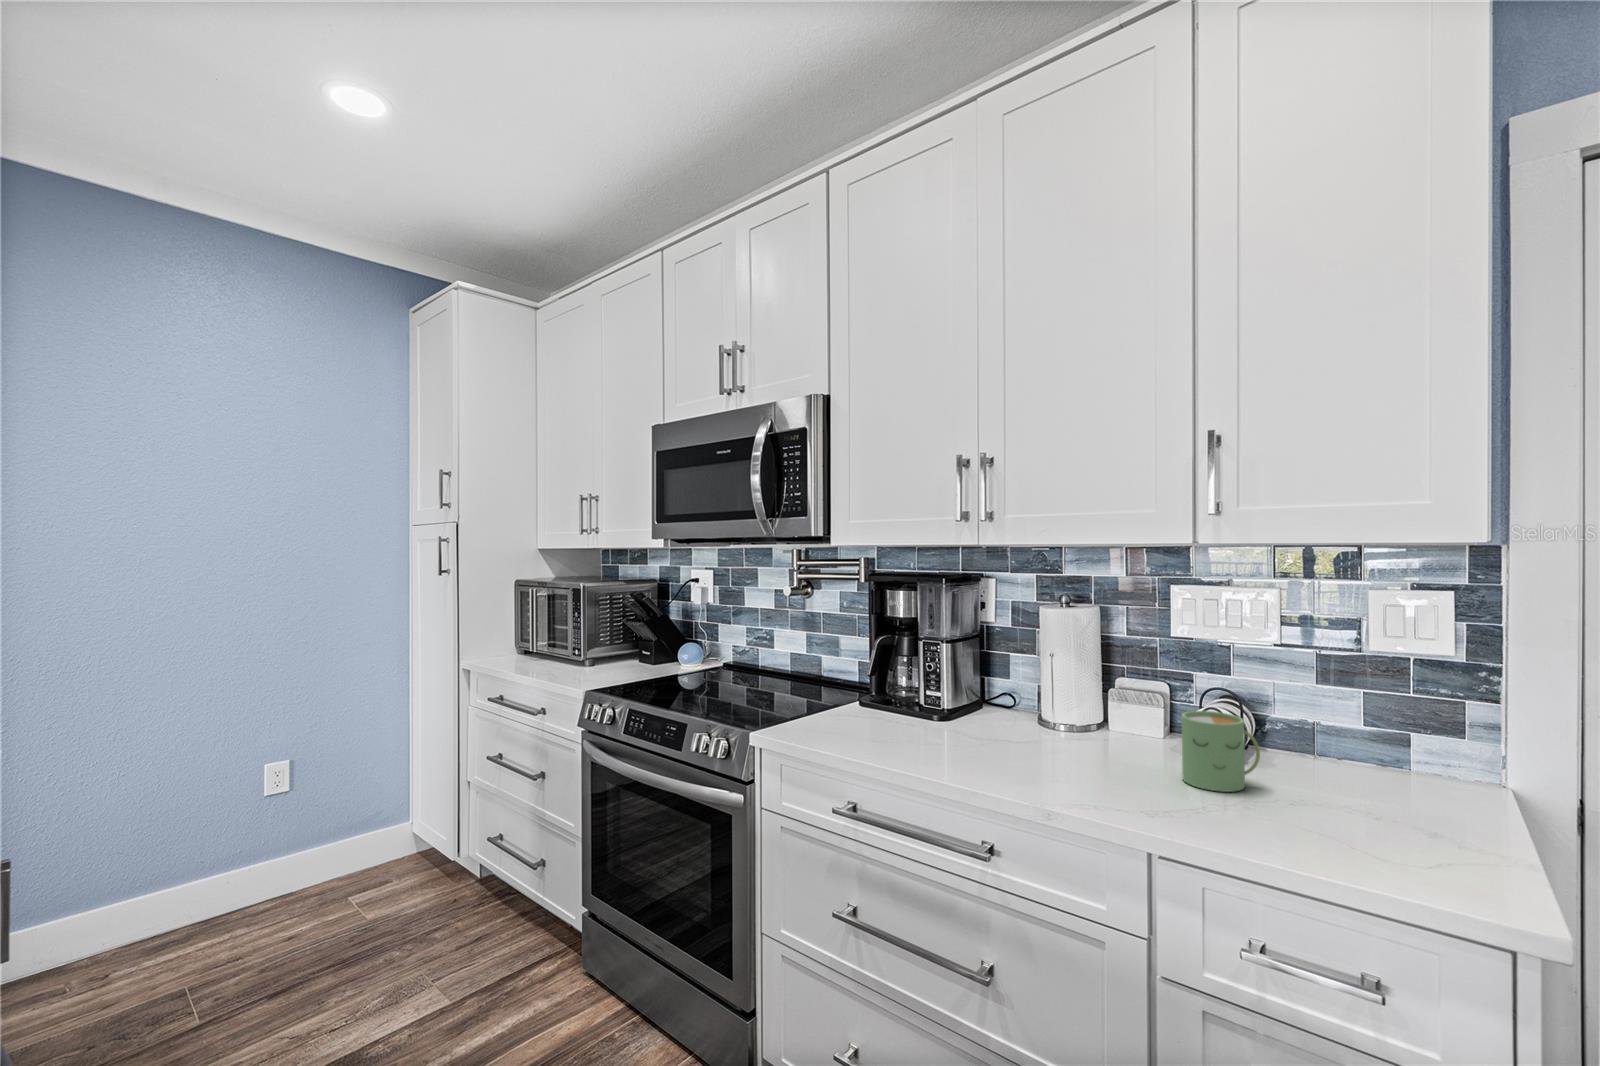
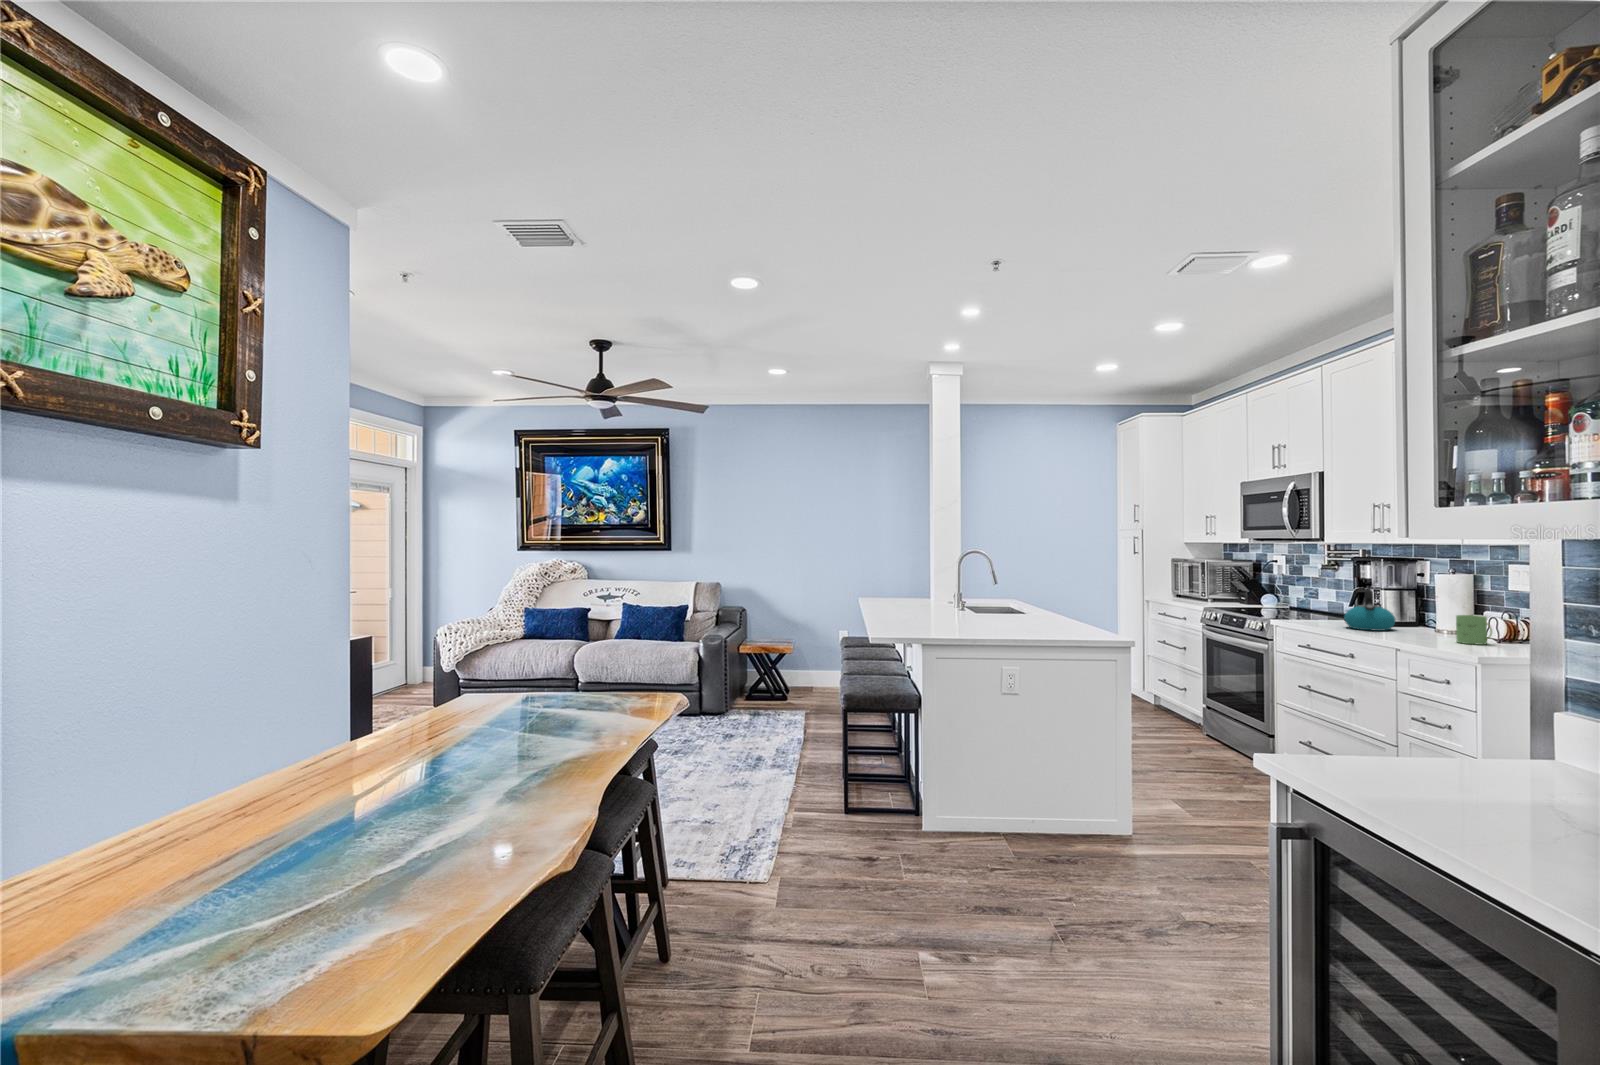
kettle: none [906,652,1000,751] -> present [1344,590,1395,631]

